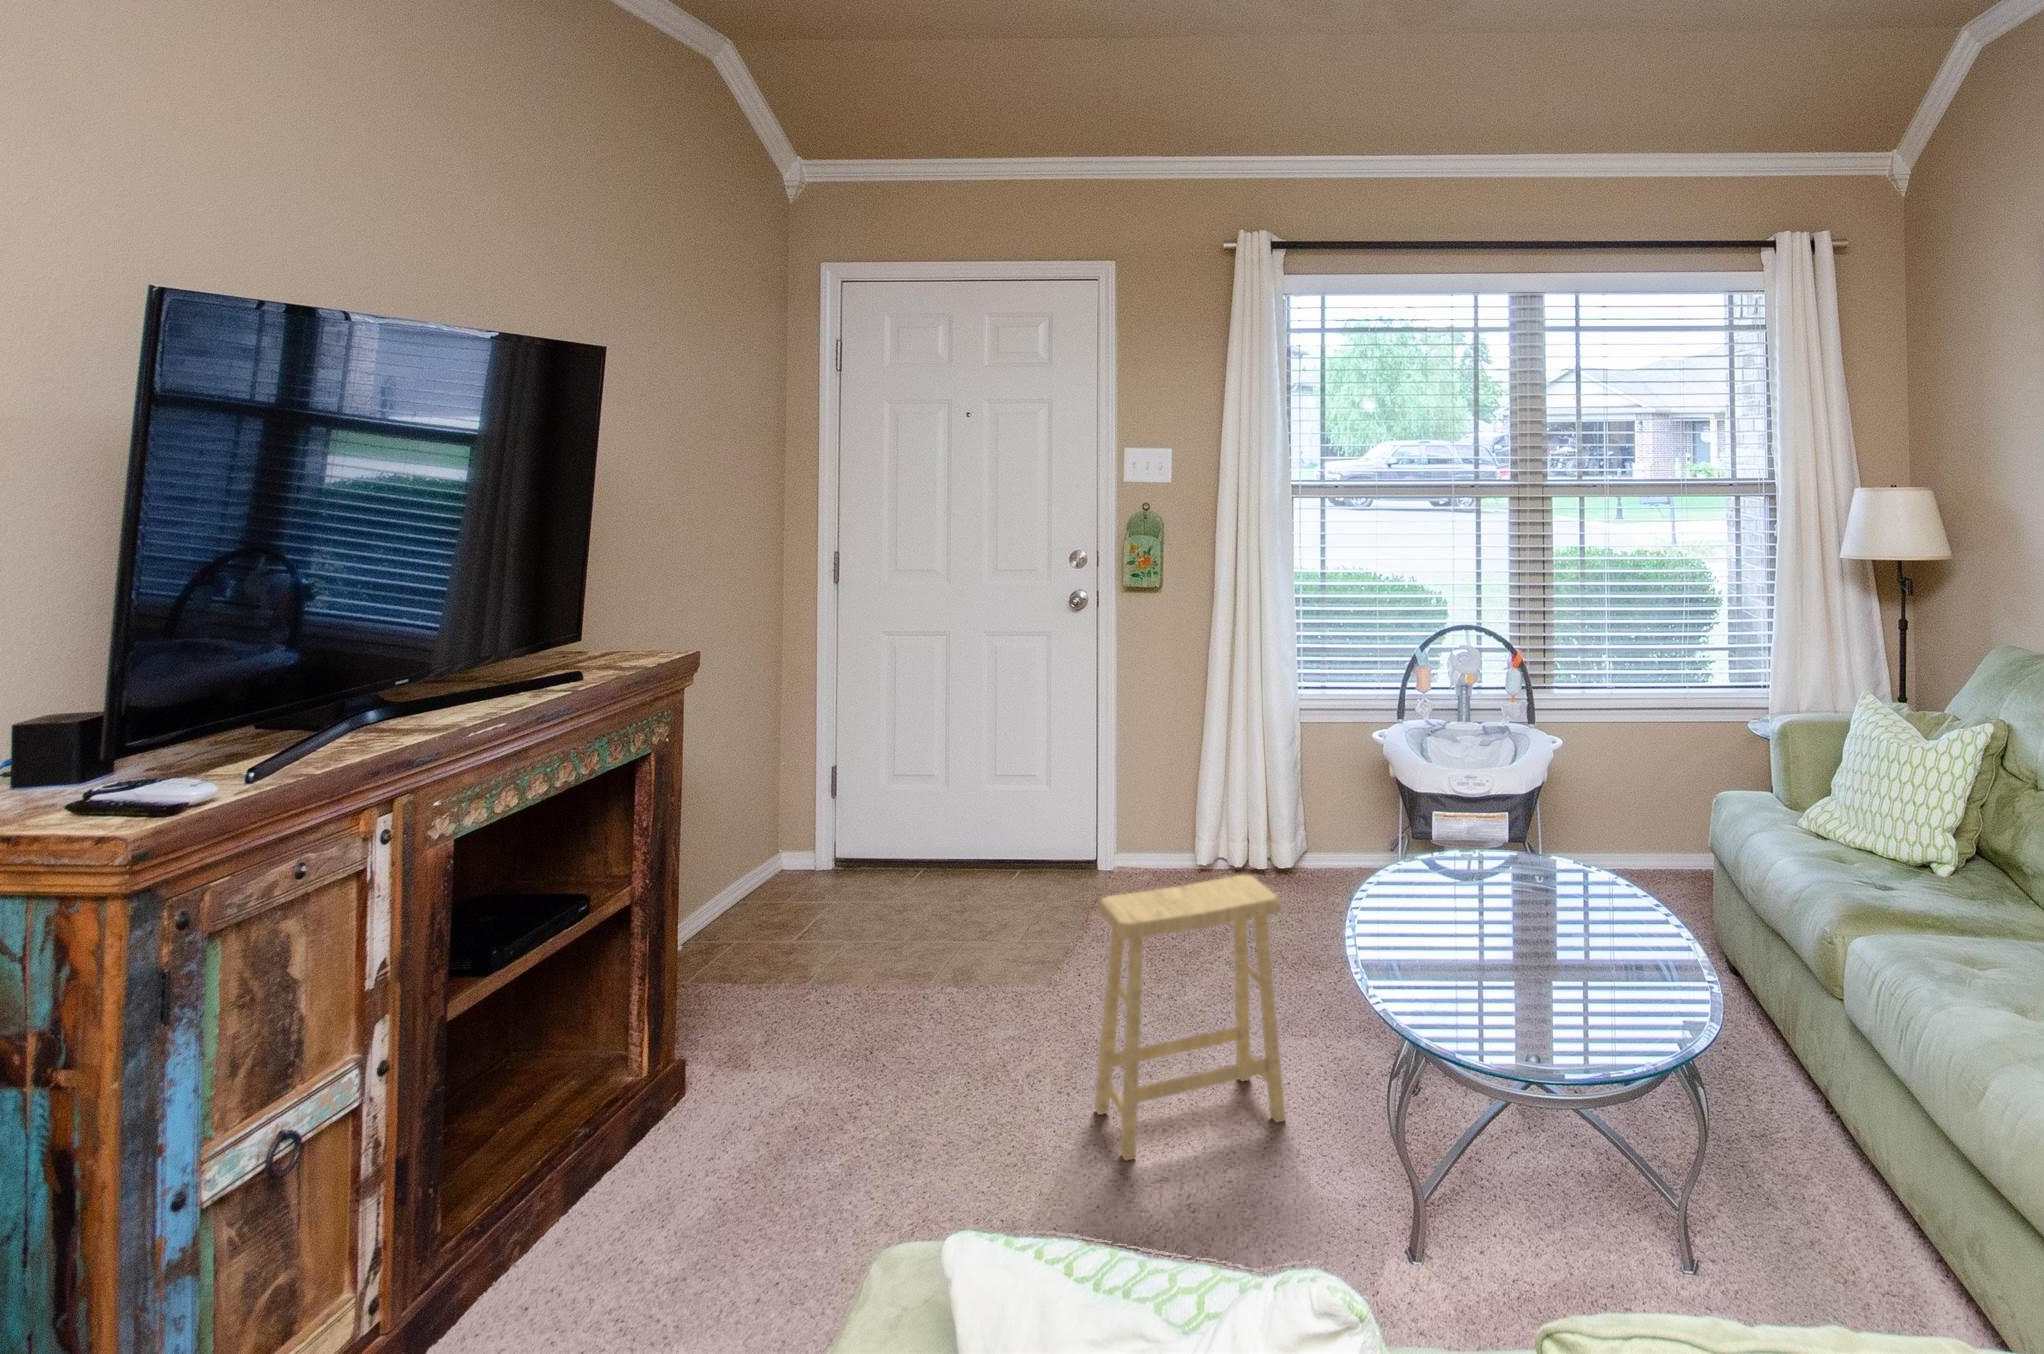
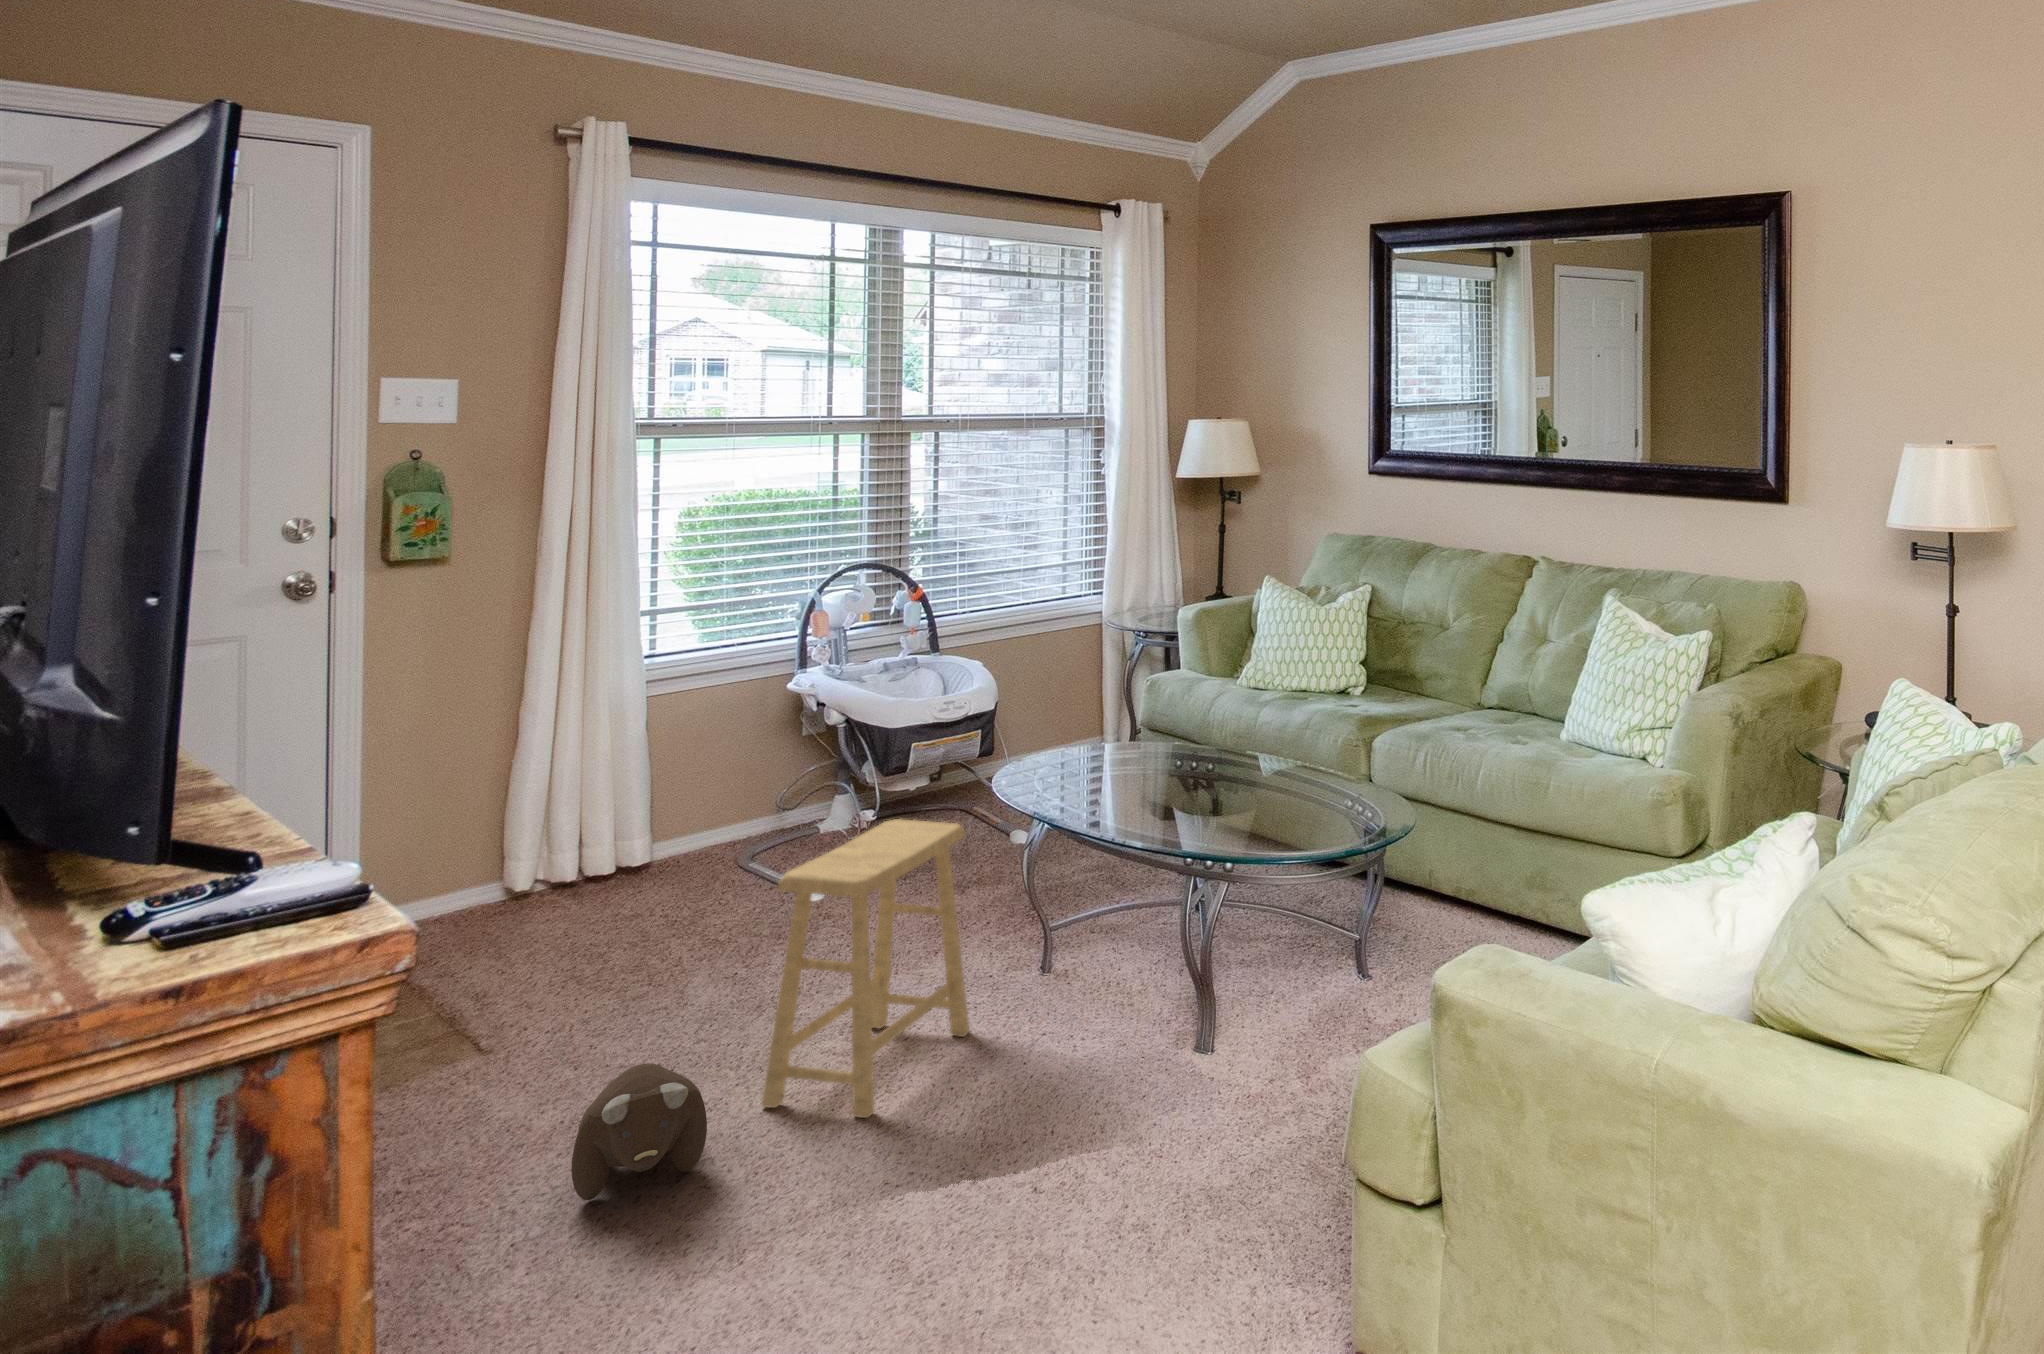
plush toy: none [914,1027,1030,1138] -> present [571,1063,707,1200]

